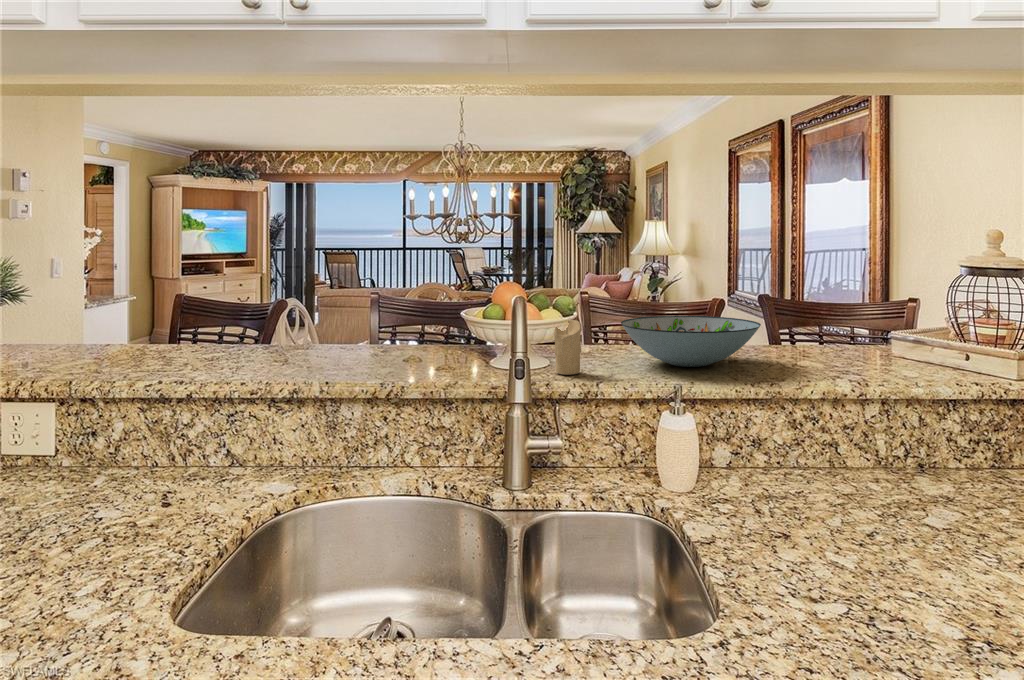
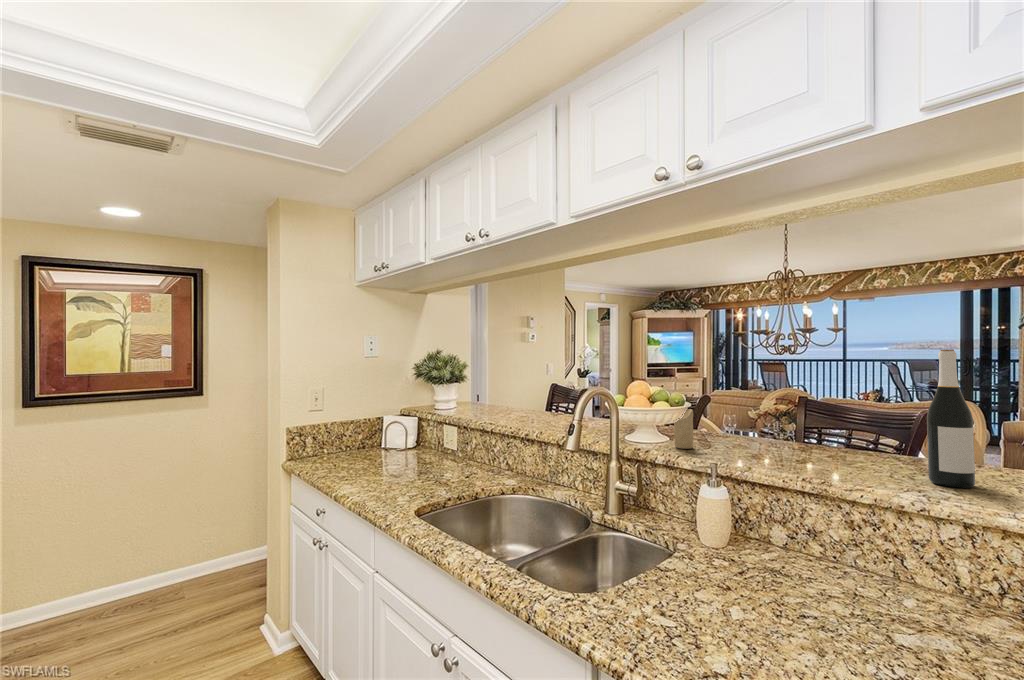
wine bottle: none [823,236,863,370] -> present [927,349,975,488]
decorative bowl: present [621,316,761,367] -> none [732,414,865,460]

